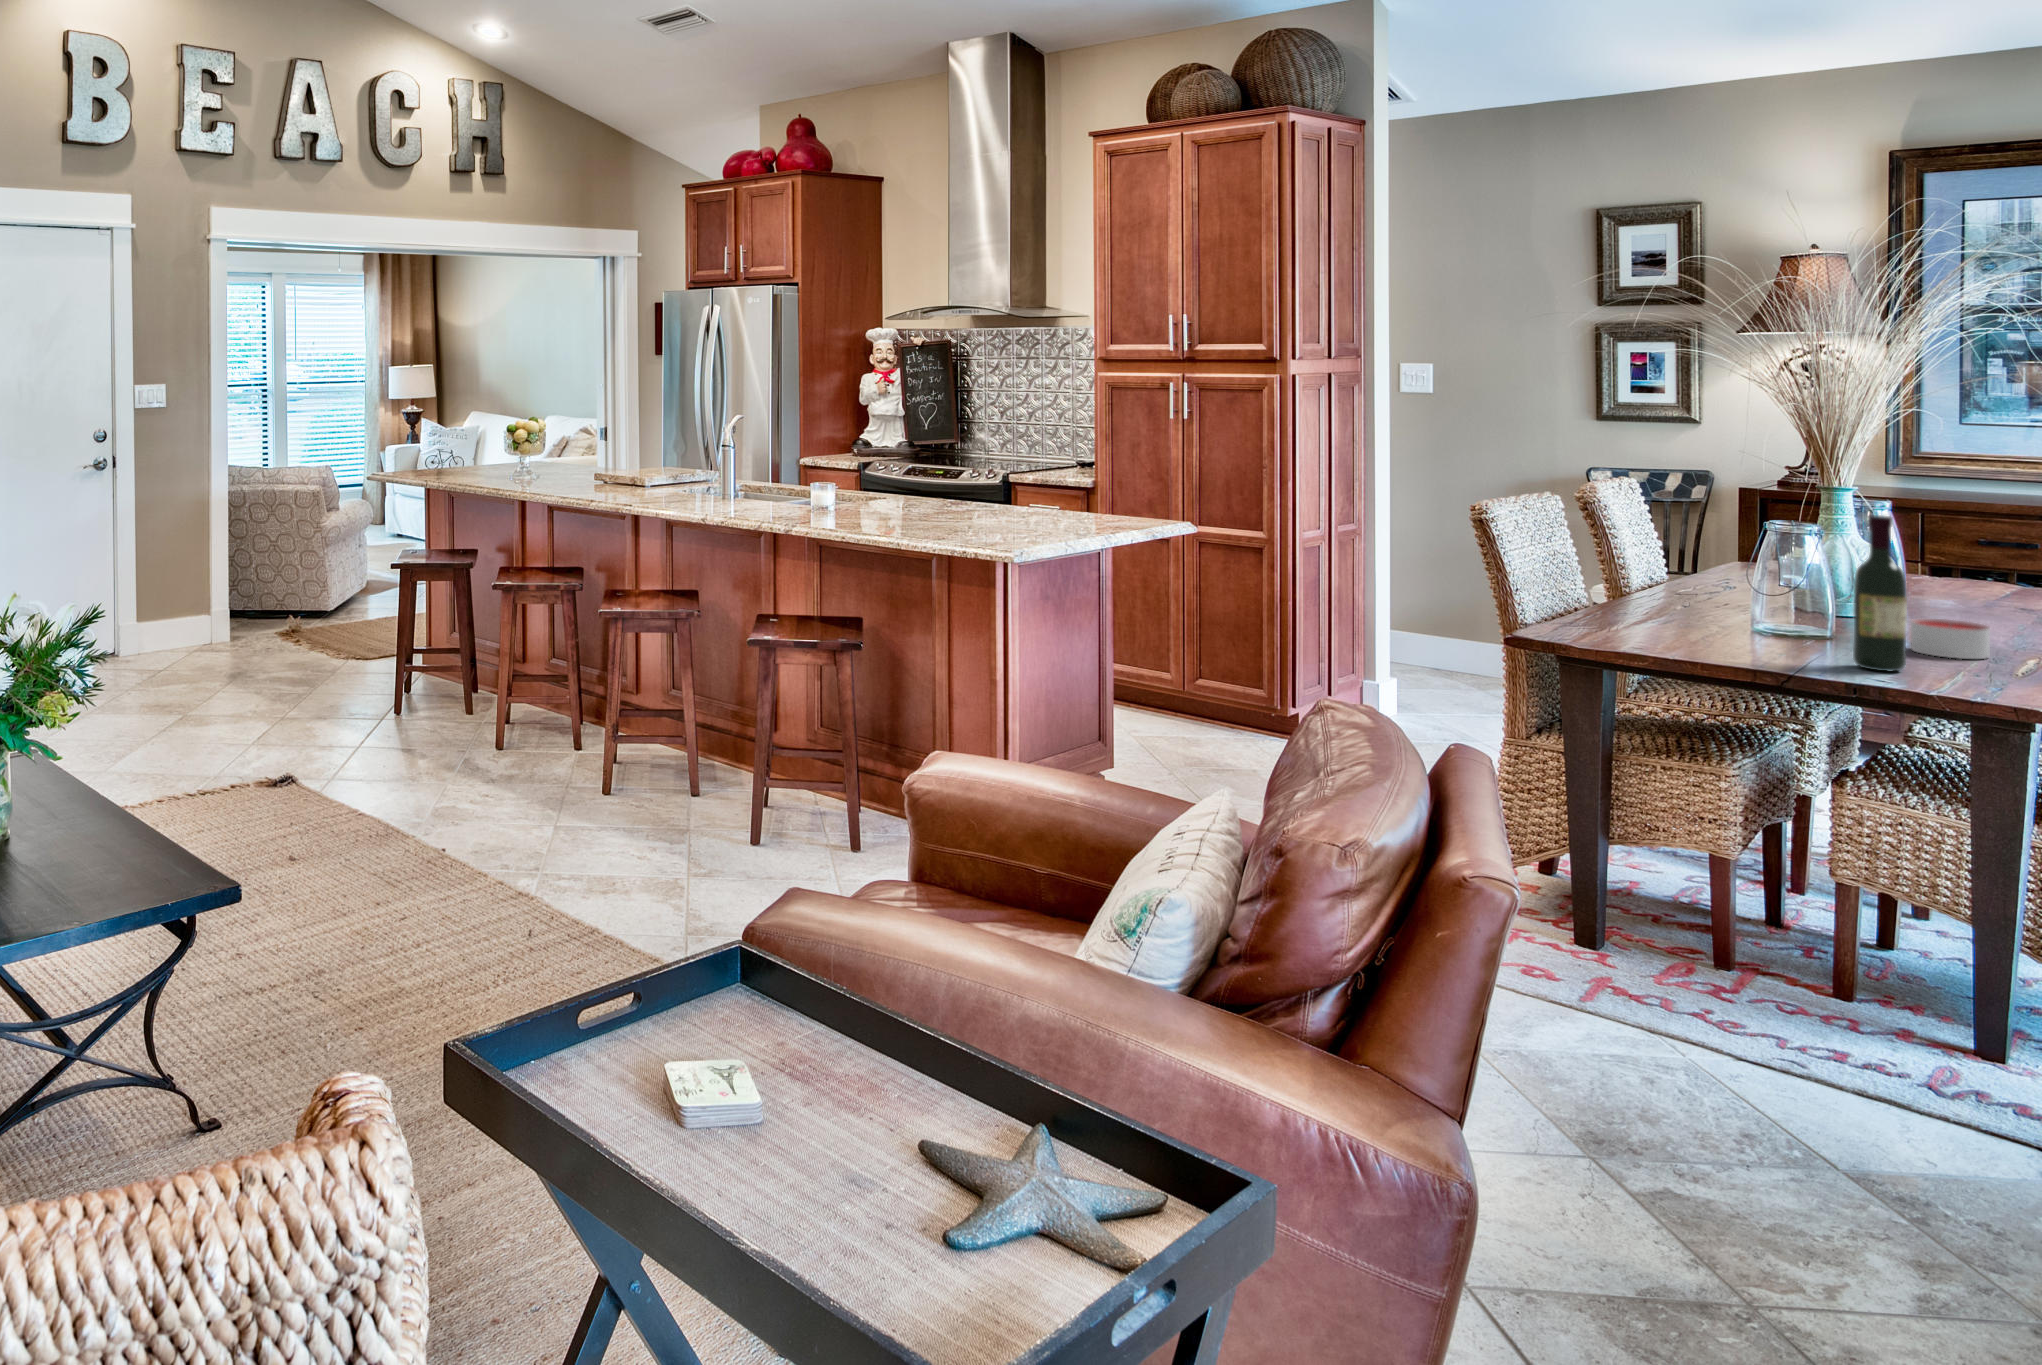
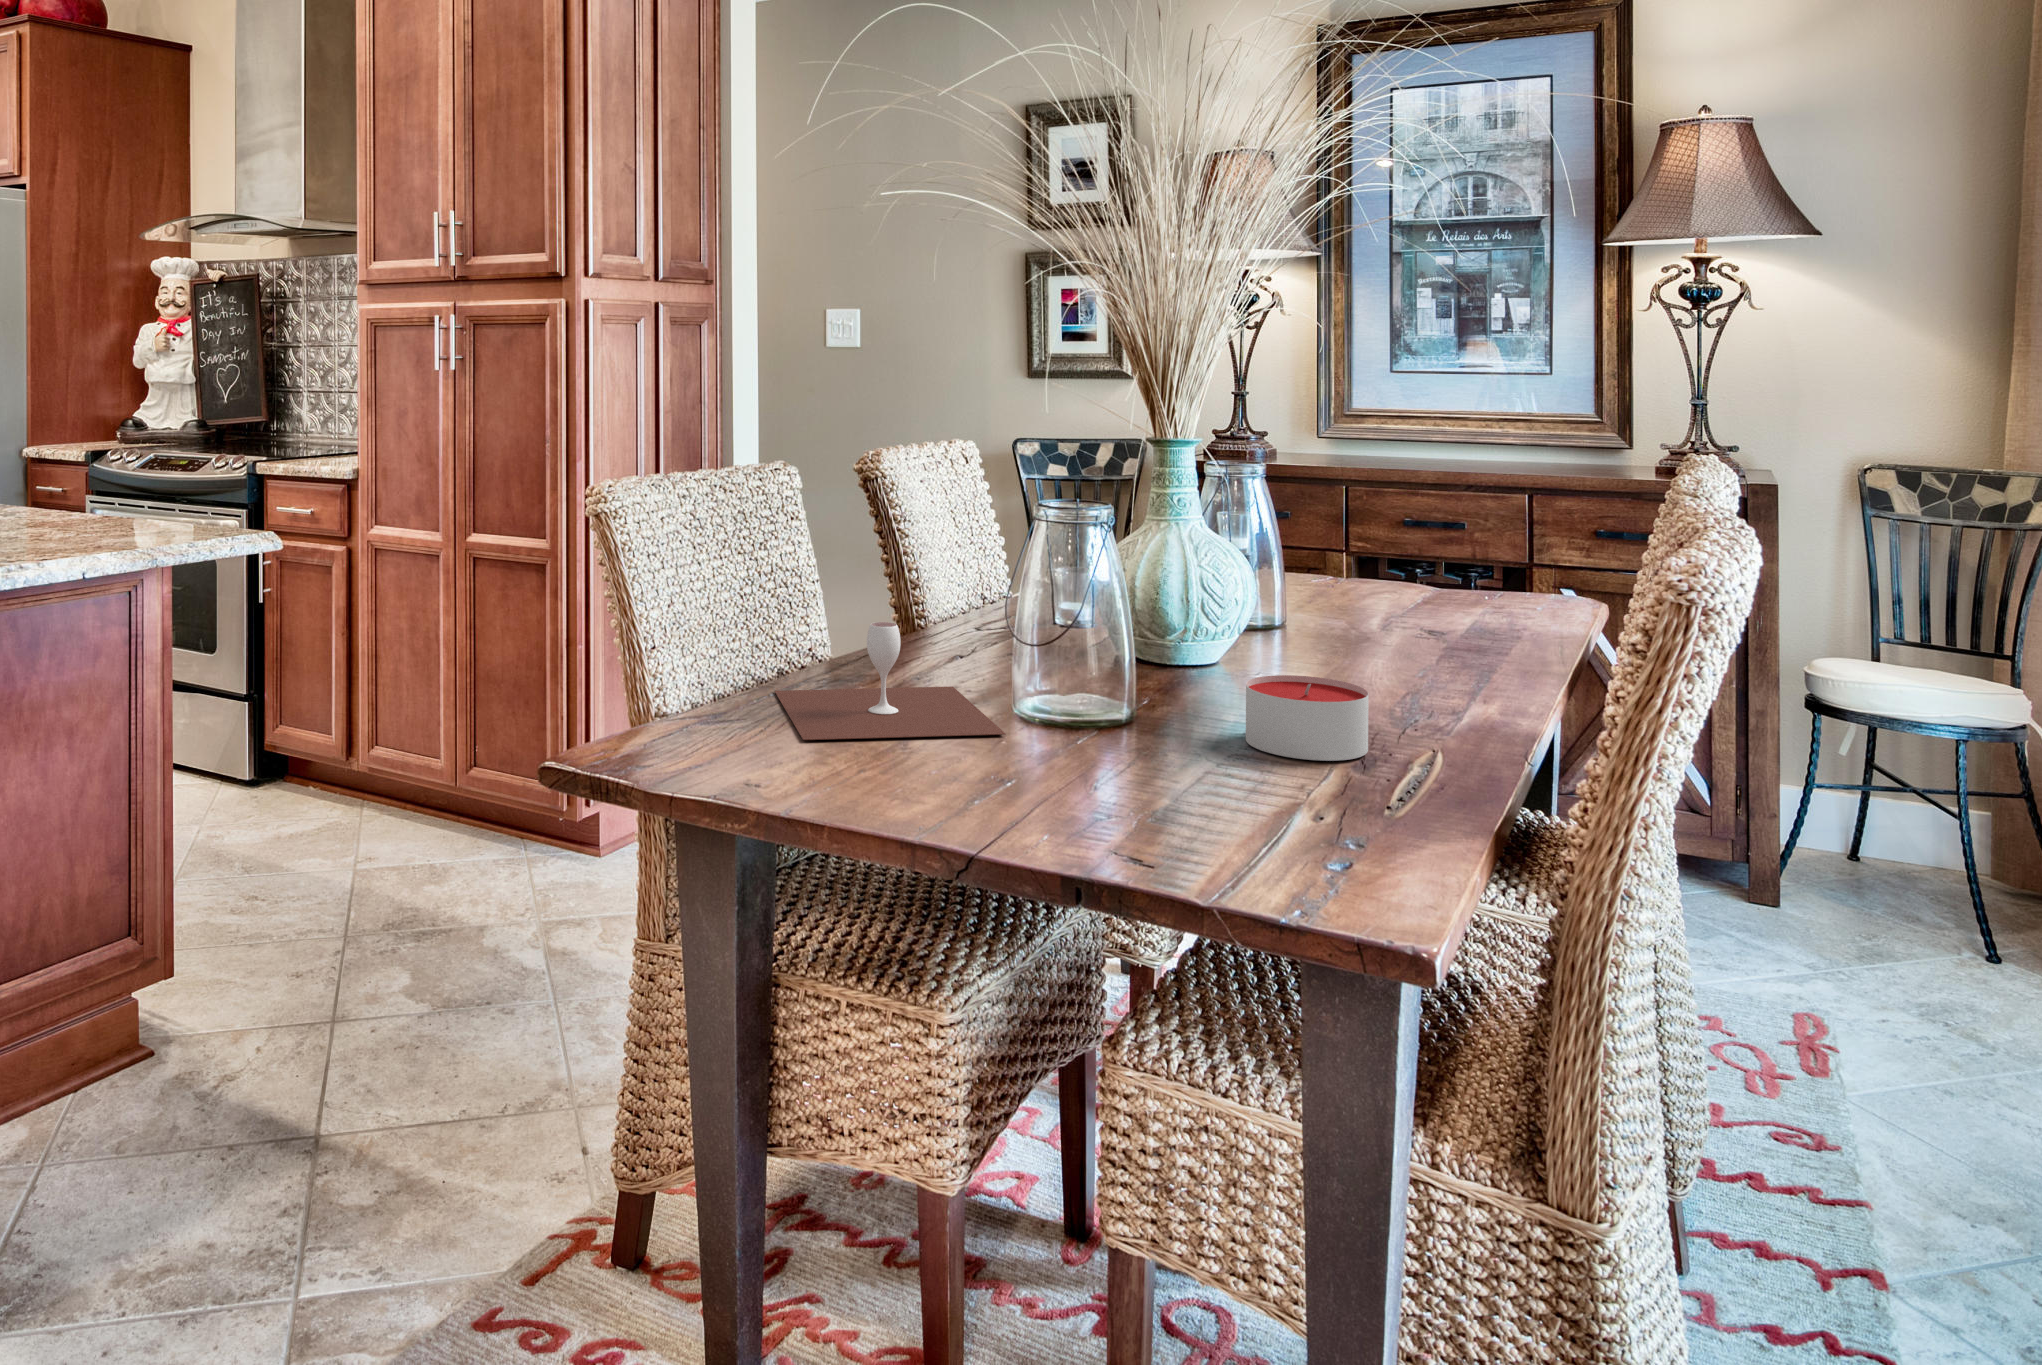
wine bottle: present [1853,515,1907,671] -> none [1119,477,1209,815]
wine glass: none [1598,584,1763,642] -> present [775,622,1005,740]

